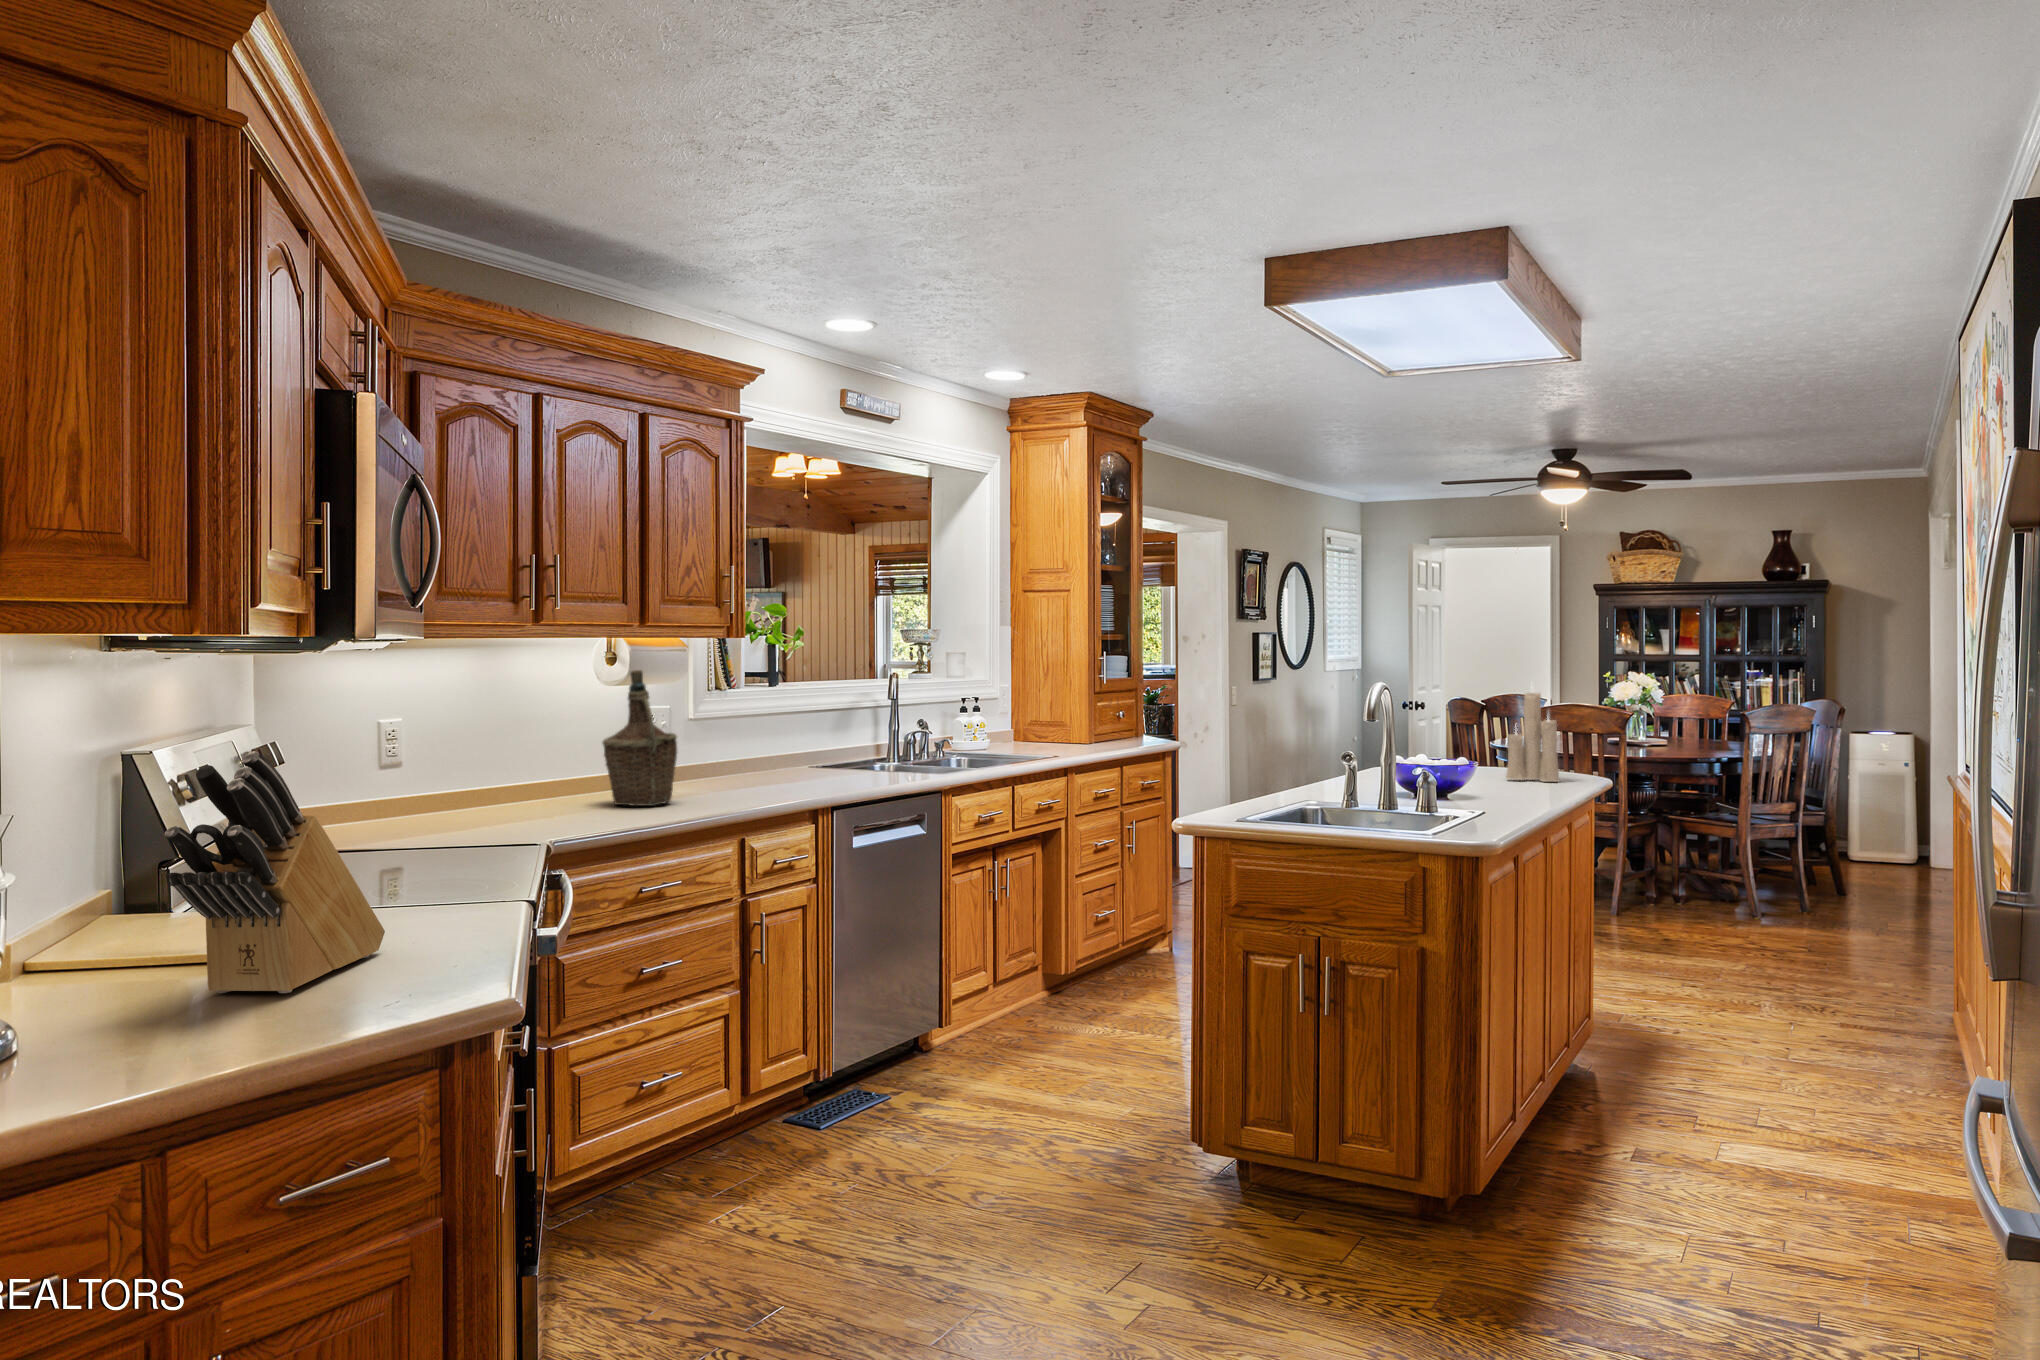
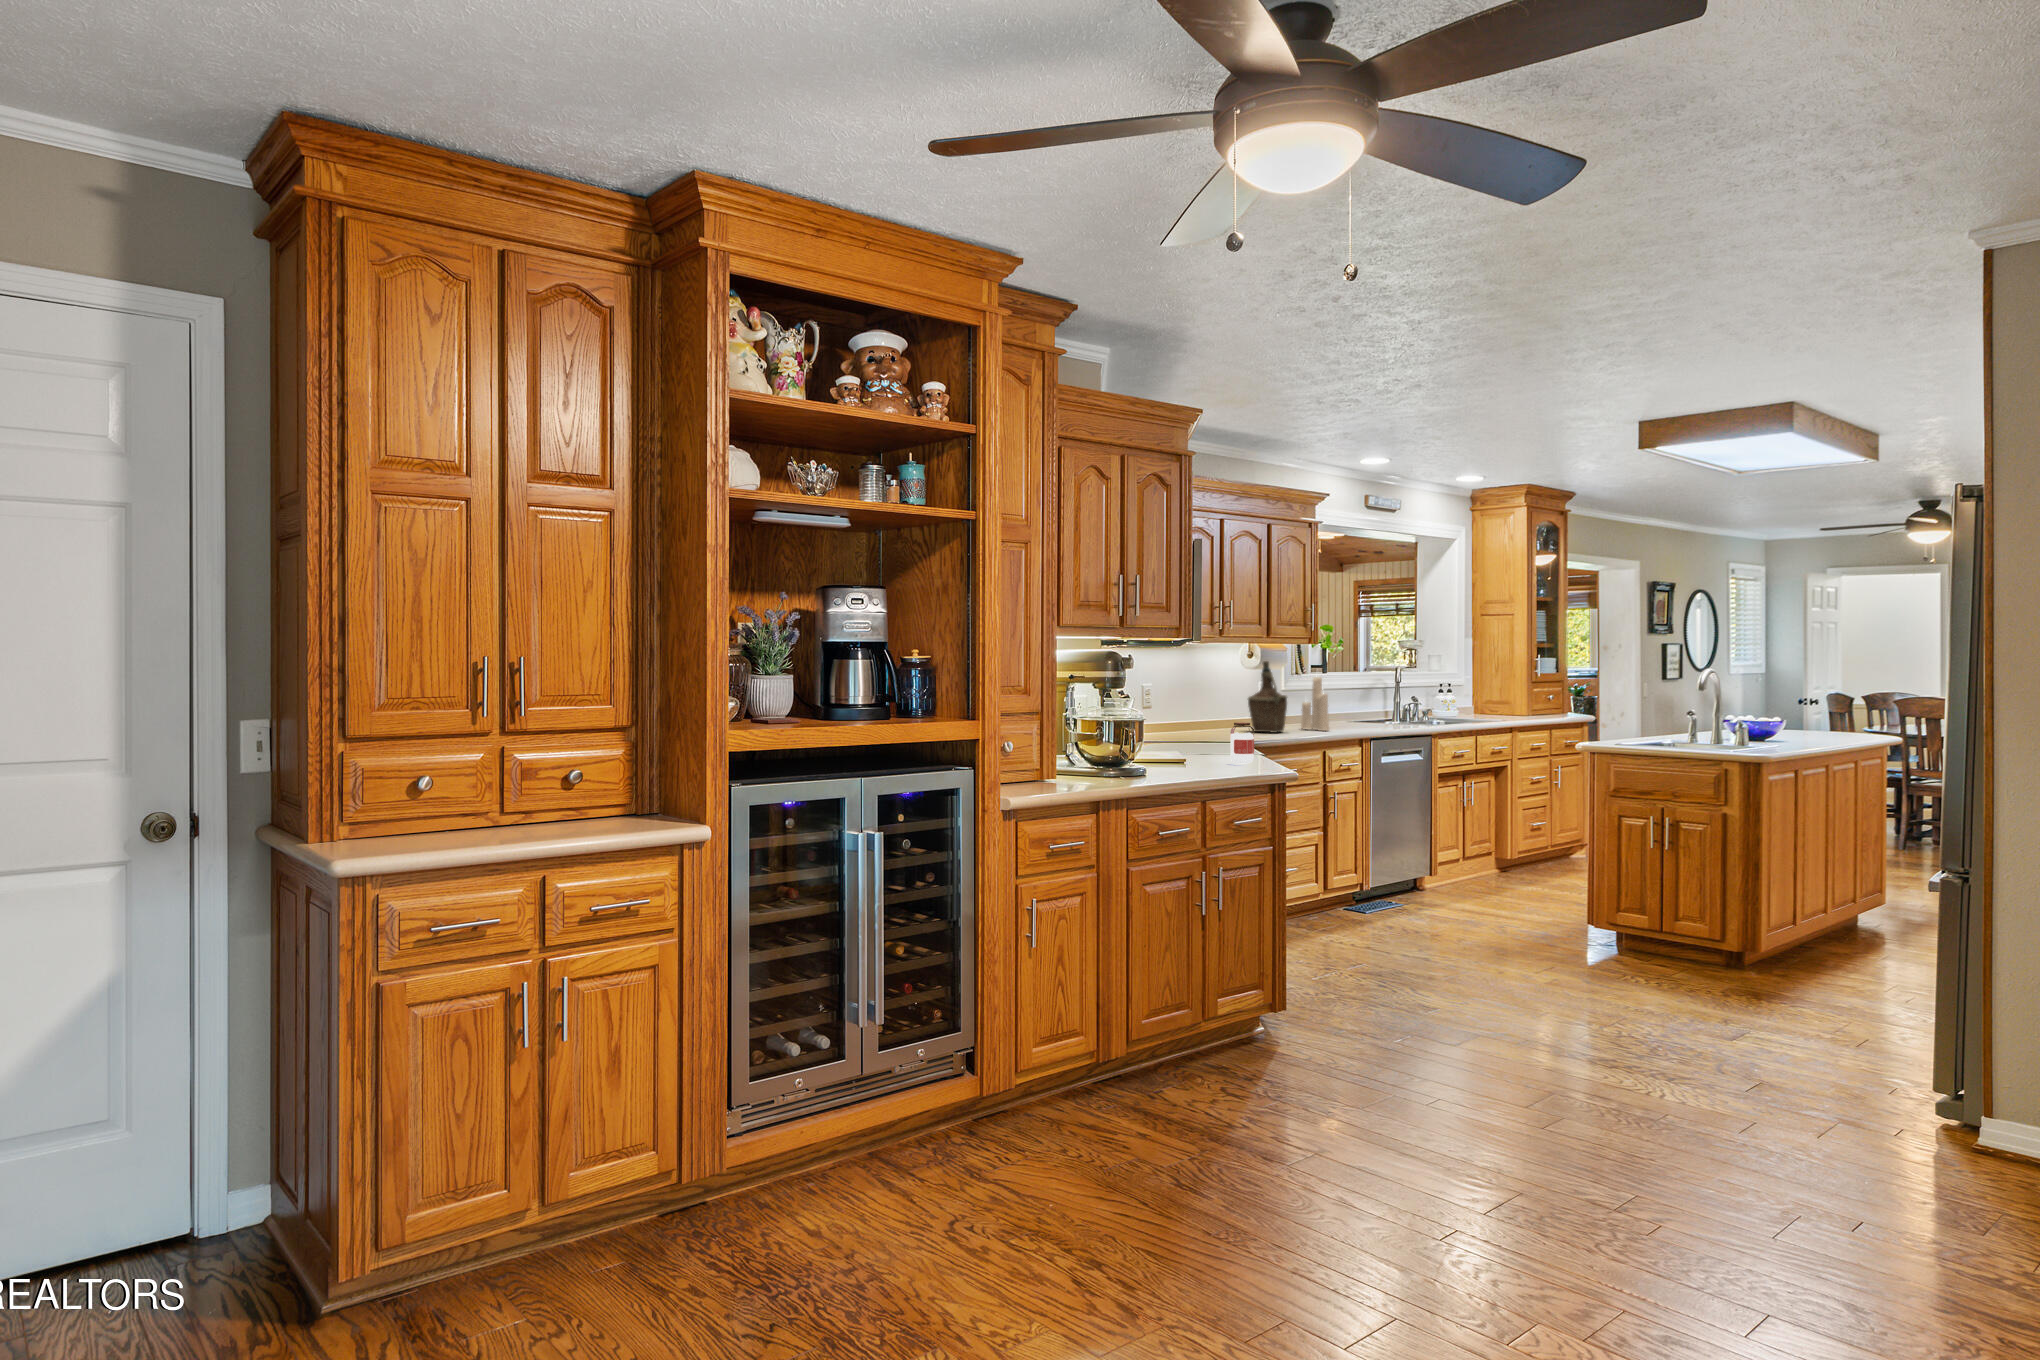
candle: present [1506,691,1560,782] -> present [1301,677,1329,731]
knife block: present [165,751,385,993] -> none [1173,683,1225,771]
jar: none [415,833,479,939] -> present [1231,722,1255,763]

